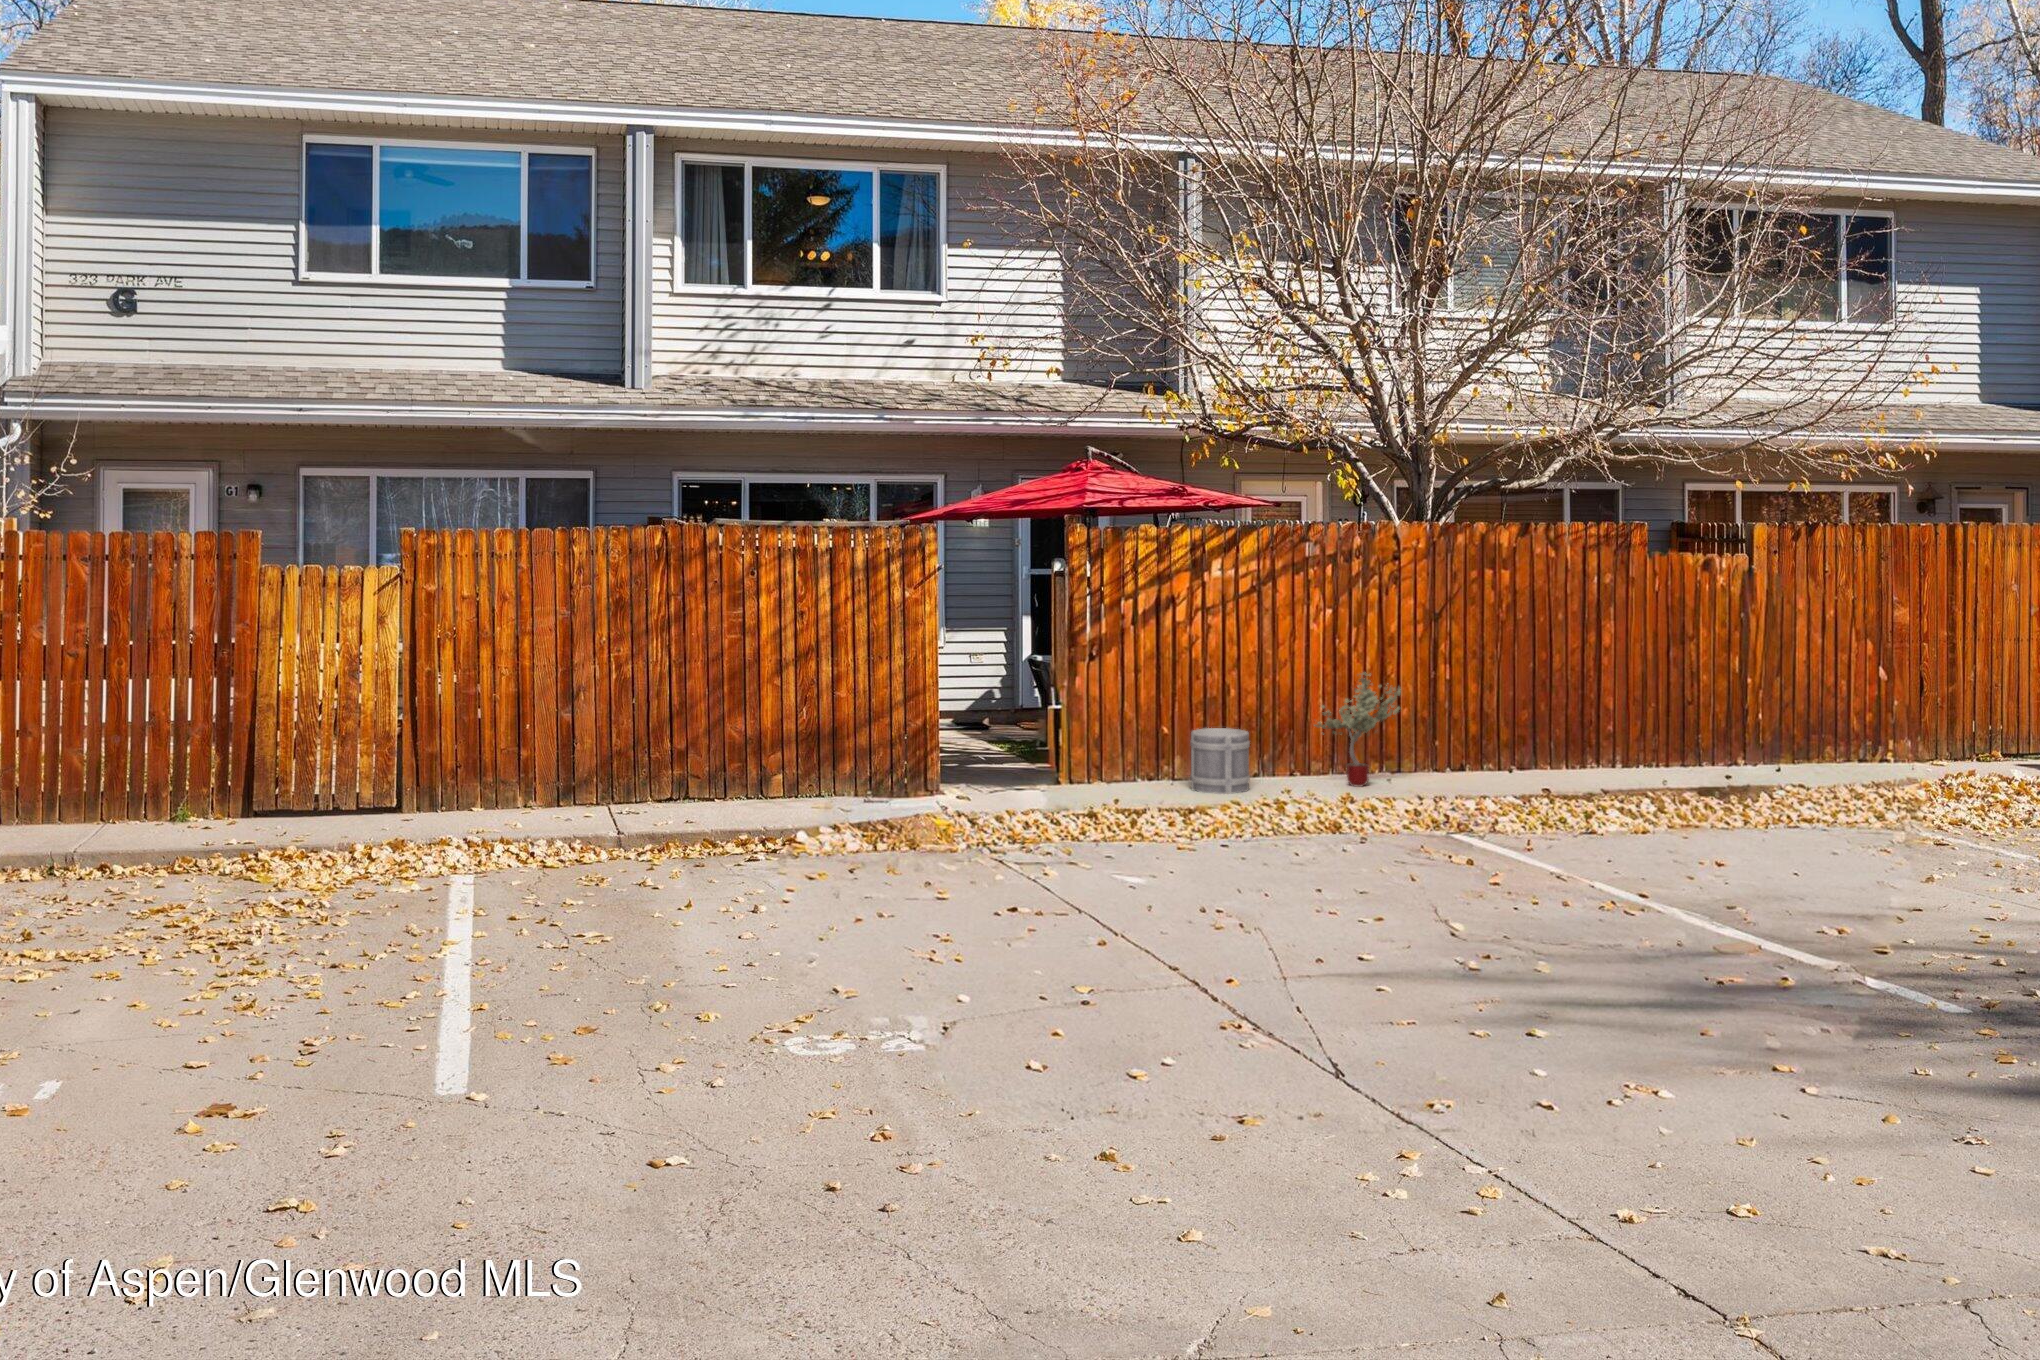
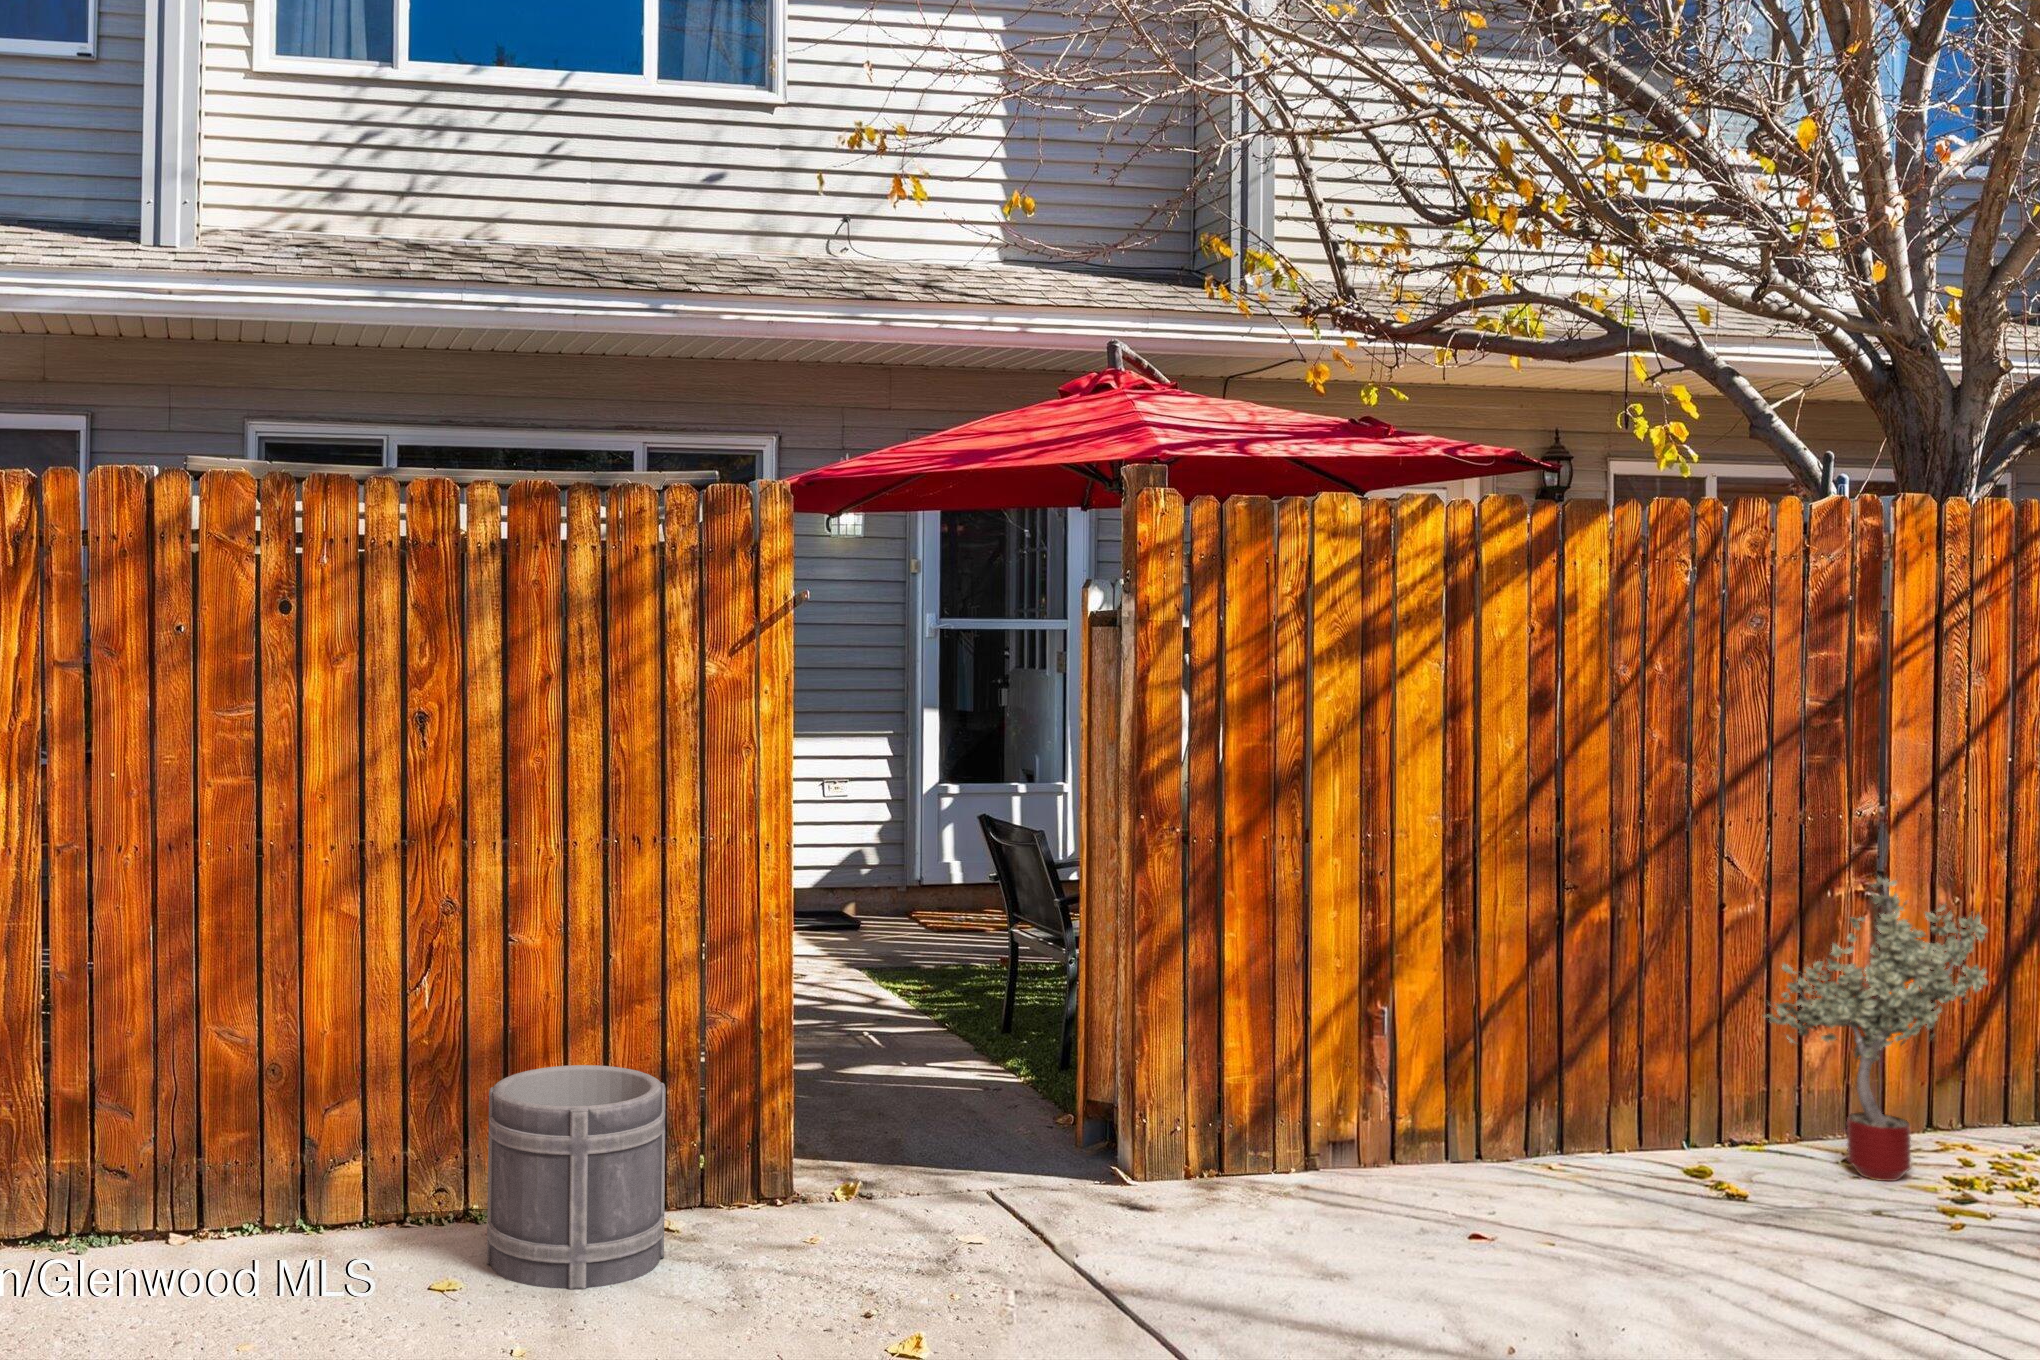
bucket: present [1190,728,1250,794] -> present [487,1065,666,1290]

